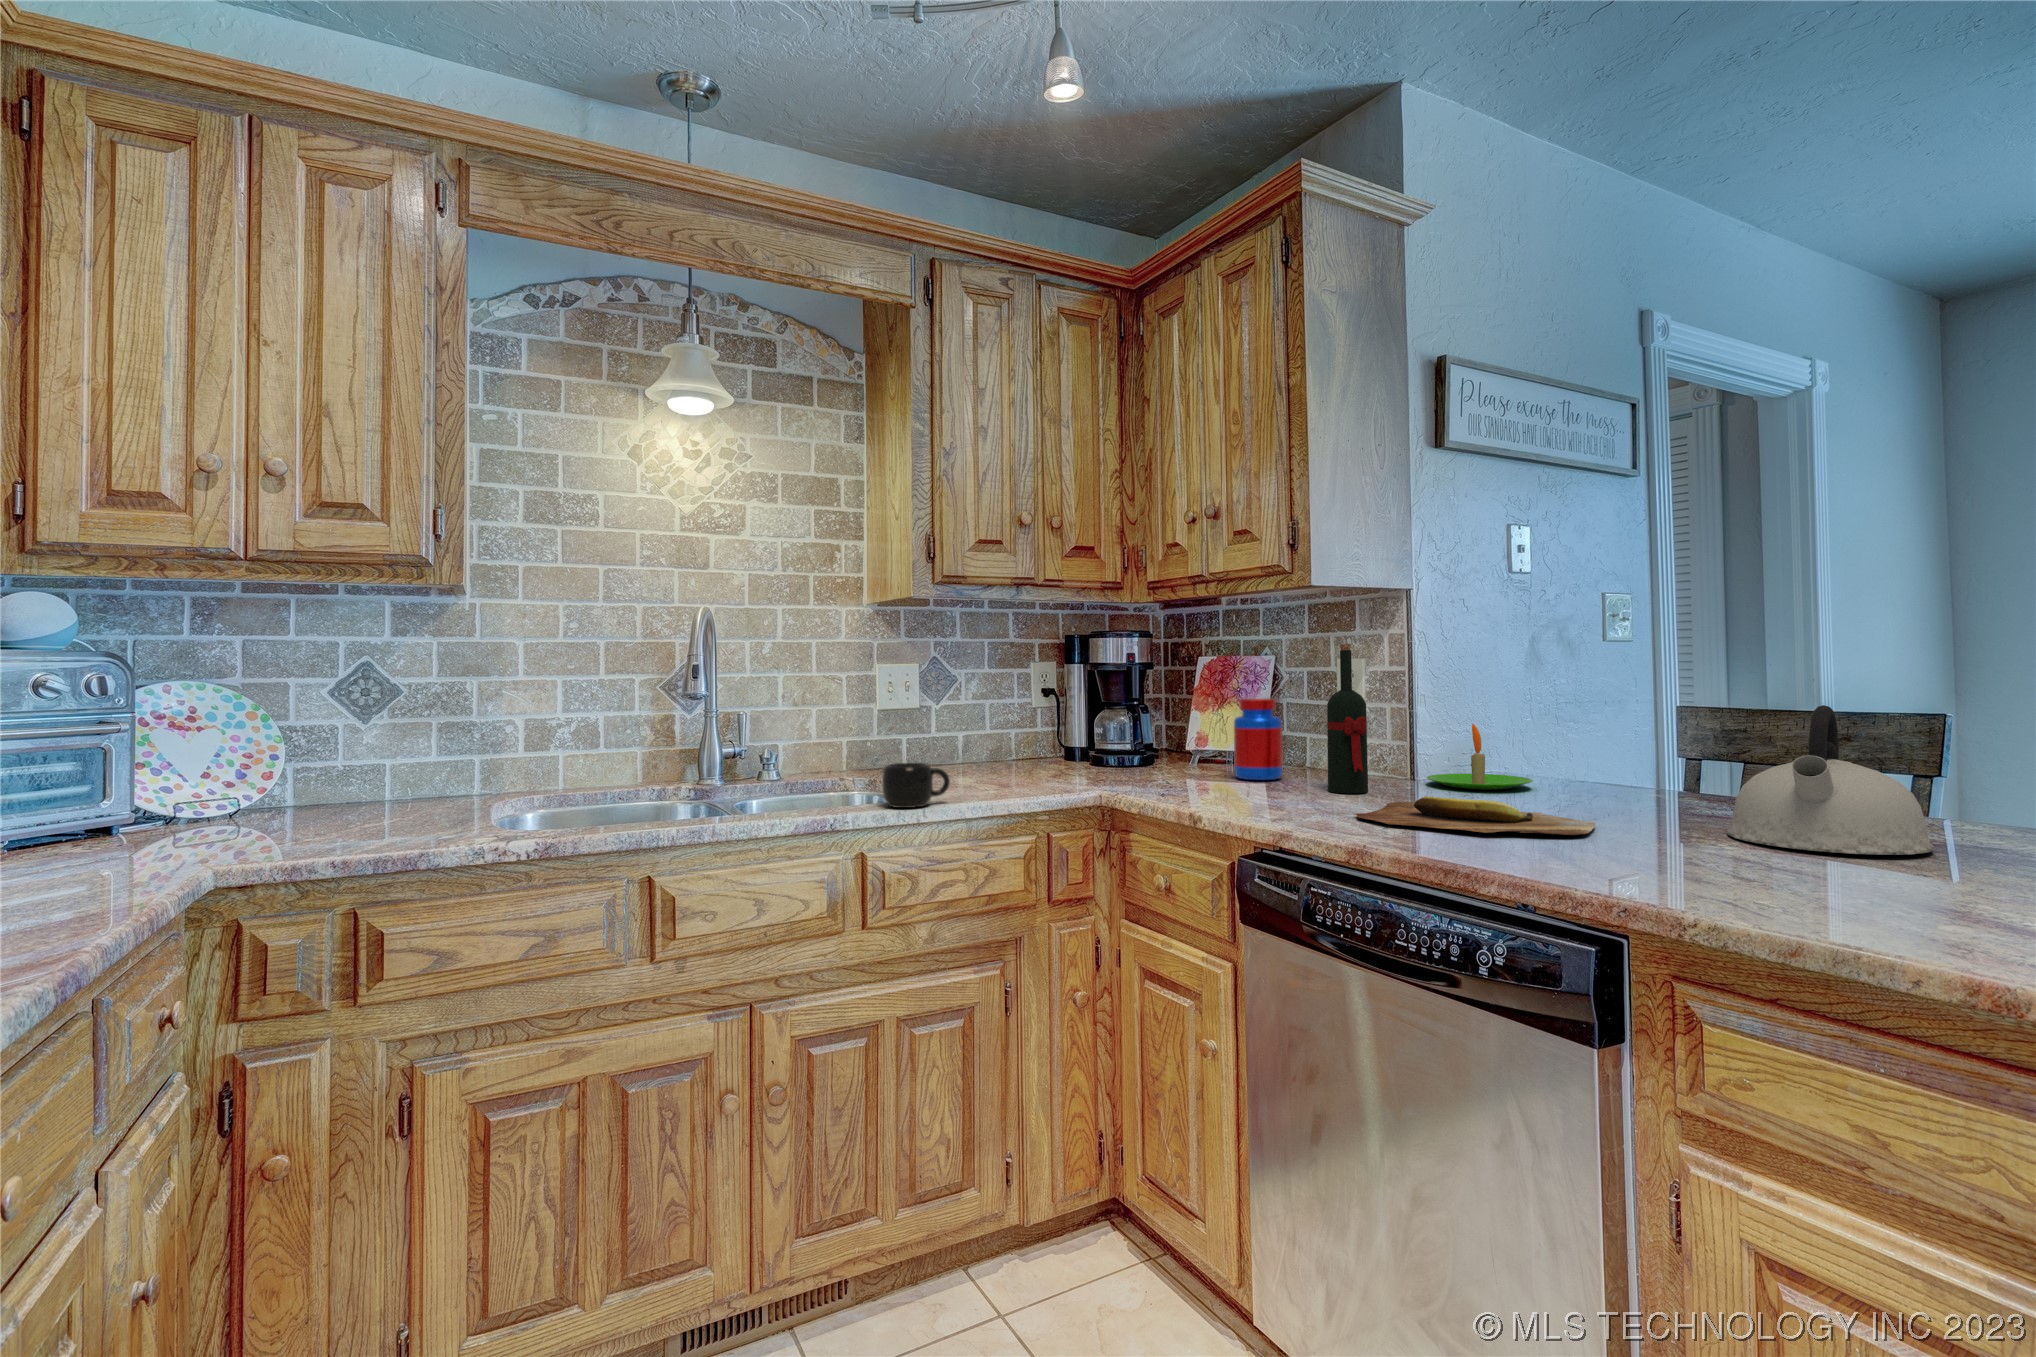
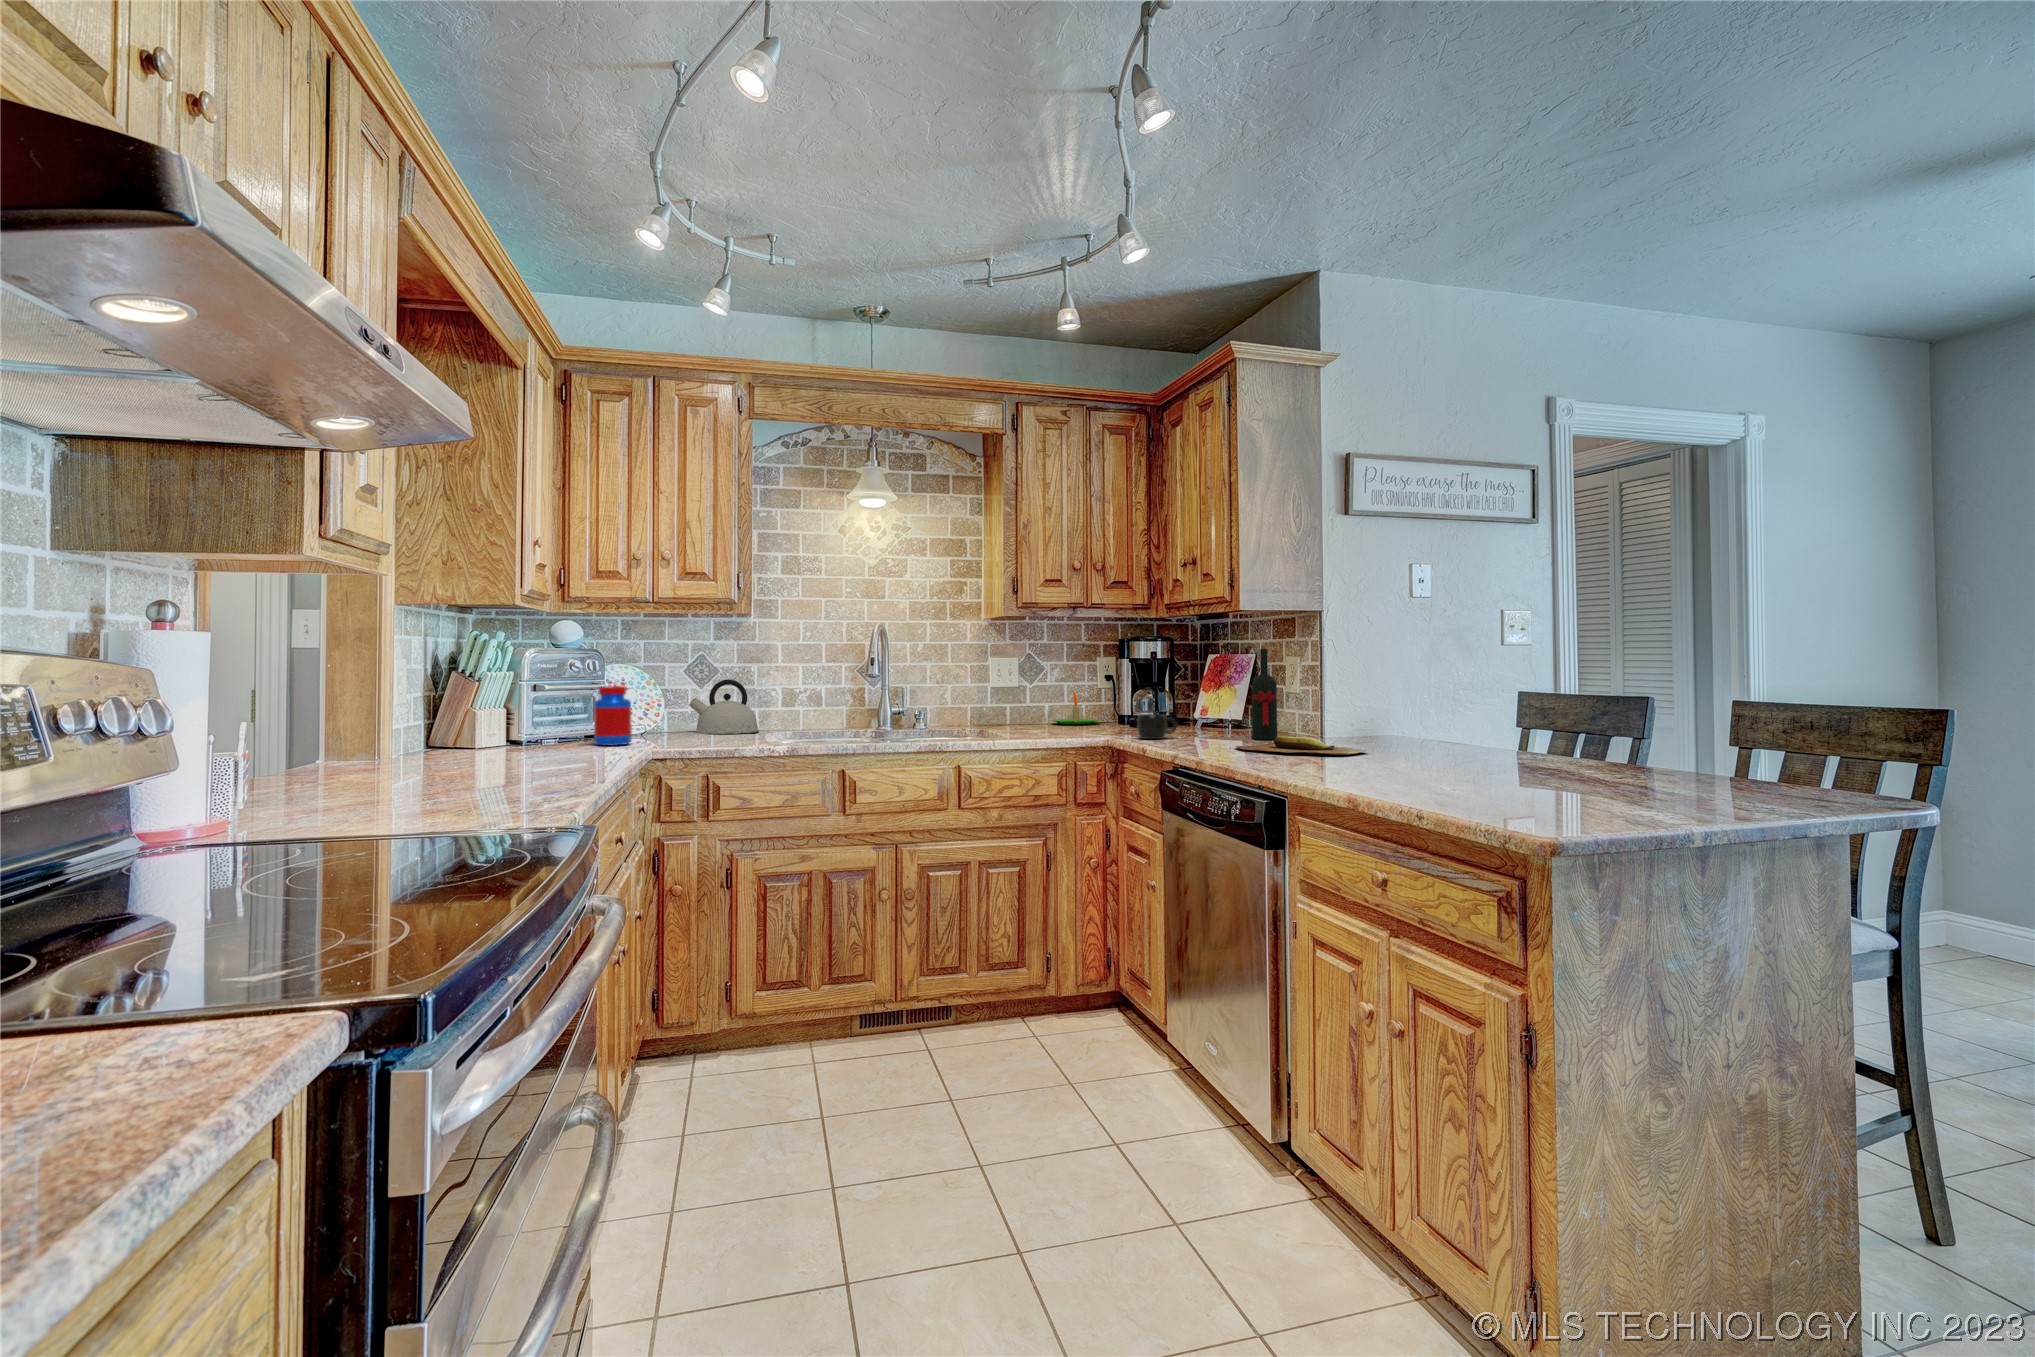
jar: present [1234,698,1283,780] -> present [594,686,632,746]
kettle: present [1727,705,1934,855] -> present [689,679,759,734]
candle: present [1427,724,1533,790] -> present [1052,692,1101,724]
mug: present [882,763,950,808] -> present [1137,714,1177,739]

